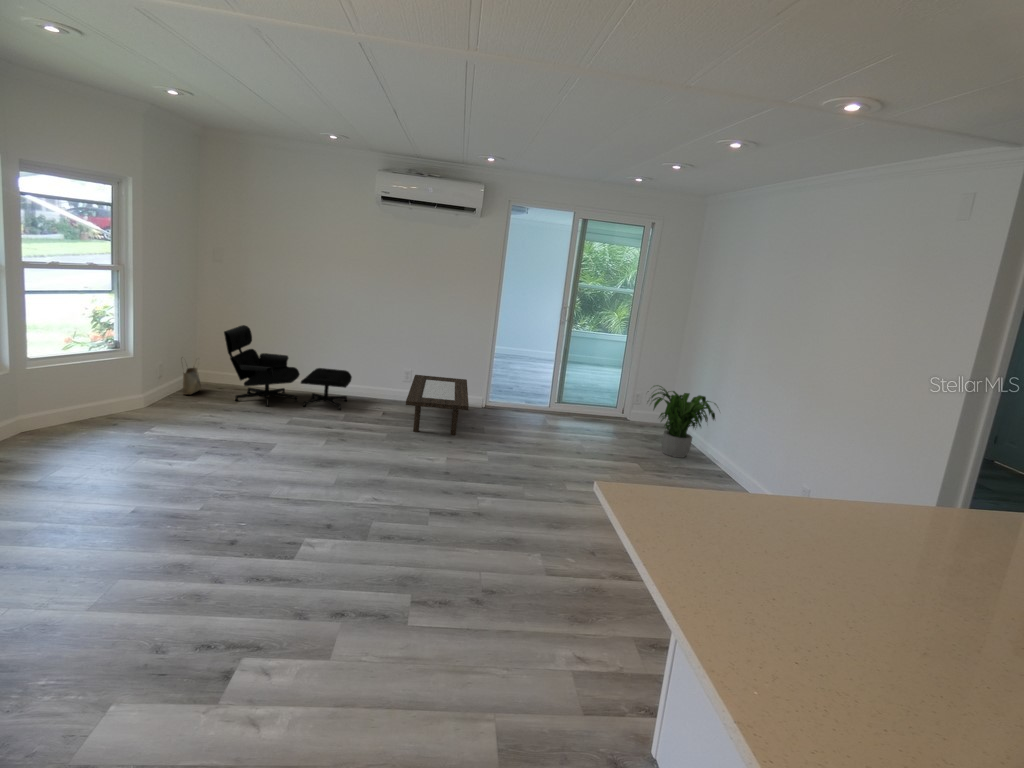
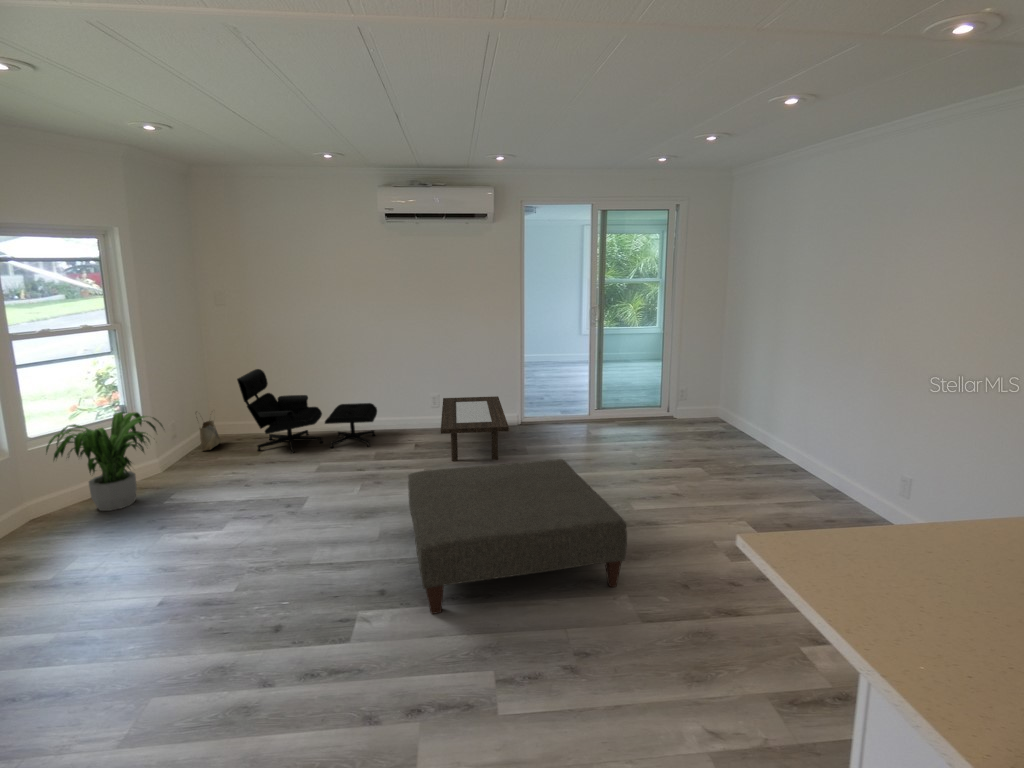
potted plant: present [651,385,716,458] -> present [46,412,163,511]
ottoman: none [363,432,545,548] -> present [408,459,627,614]

